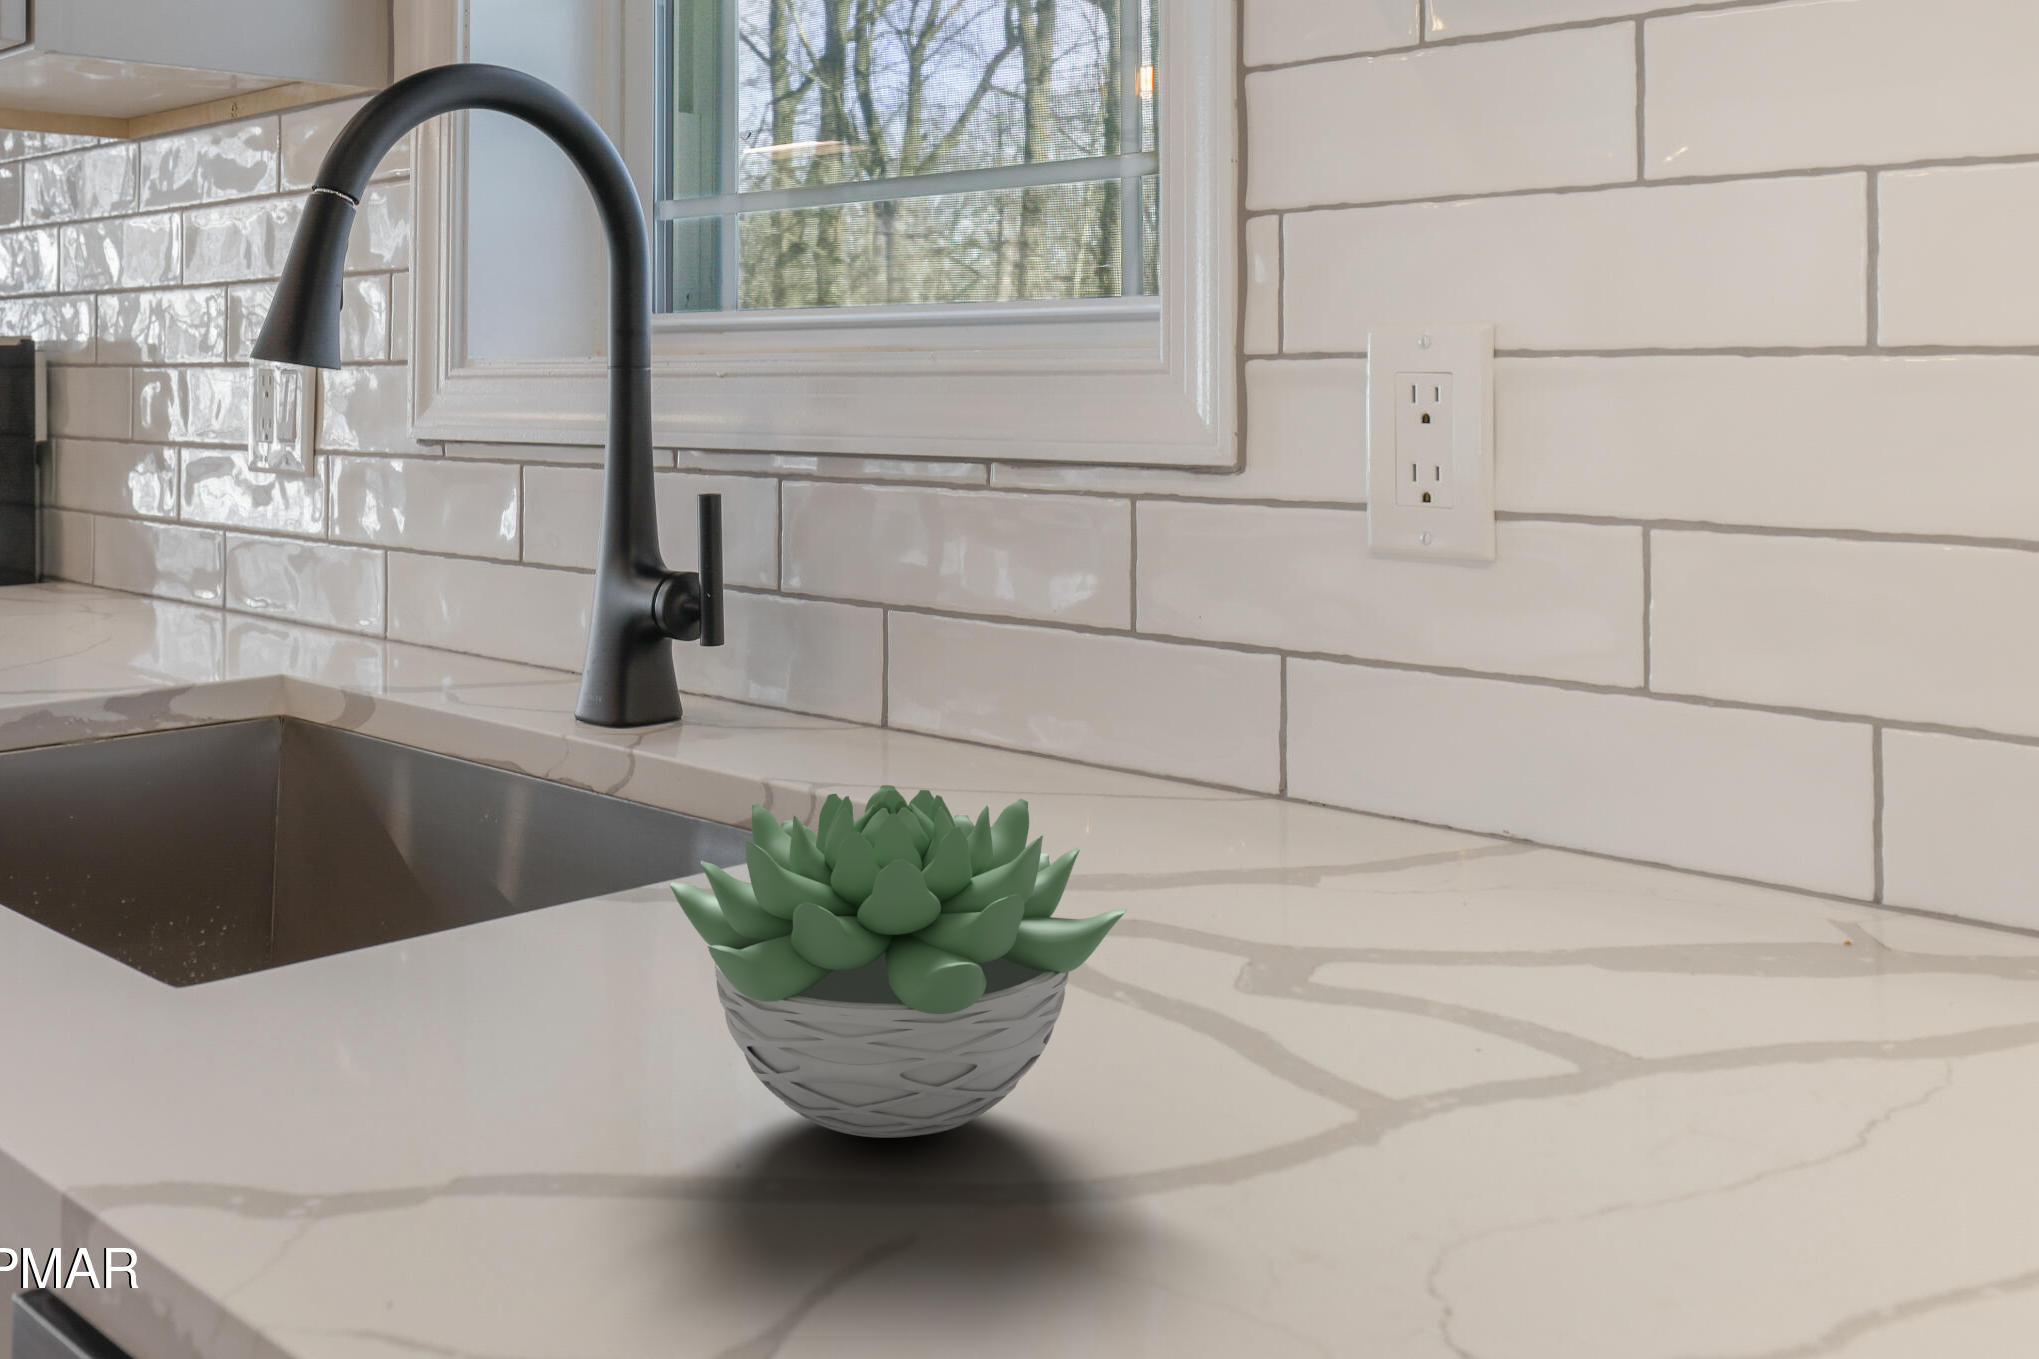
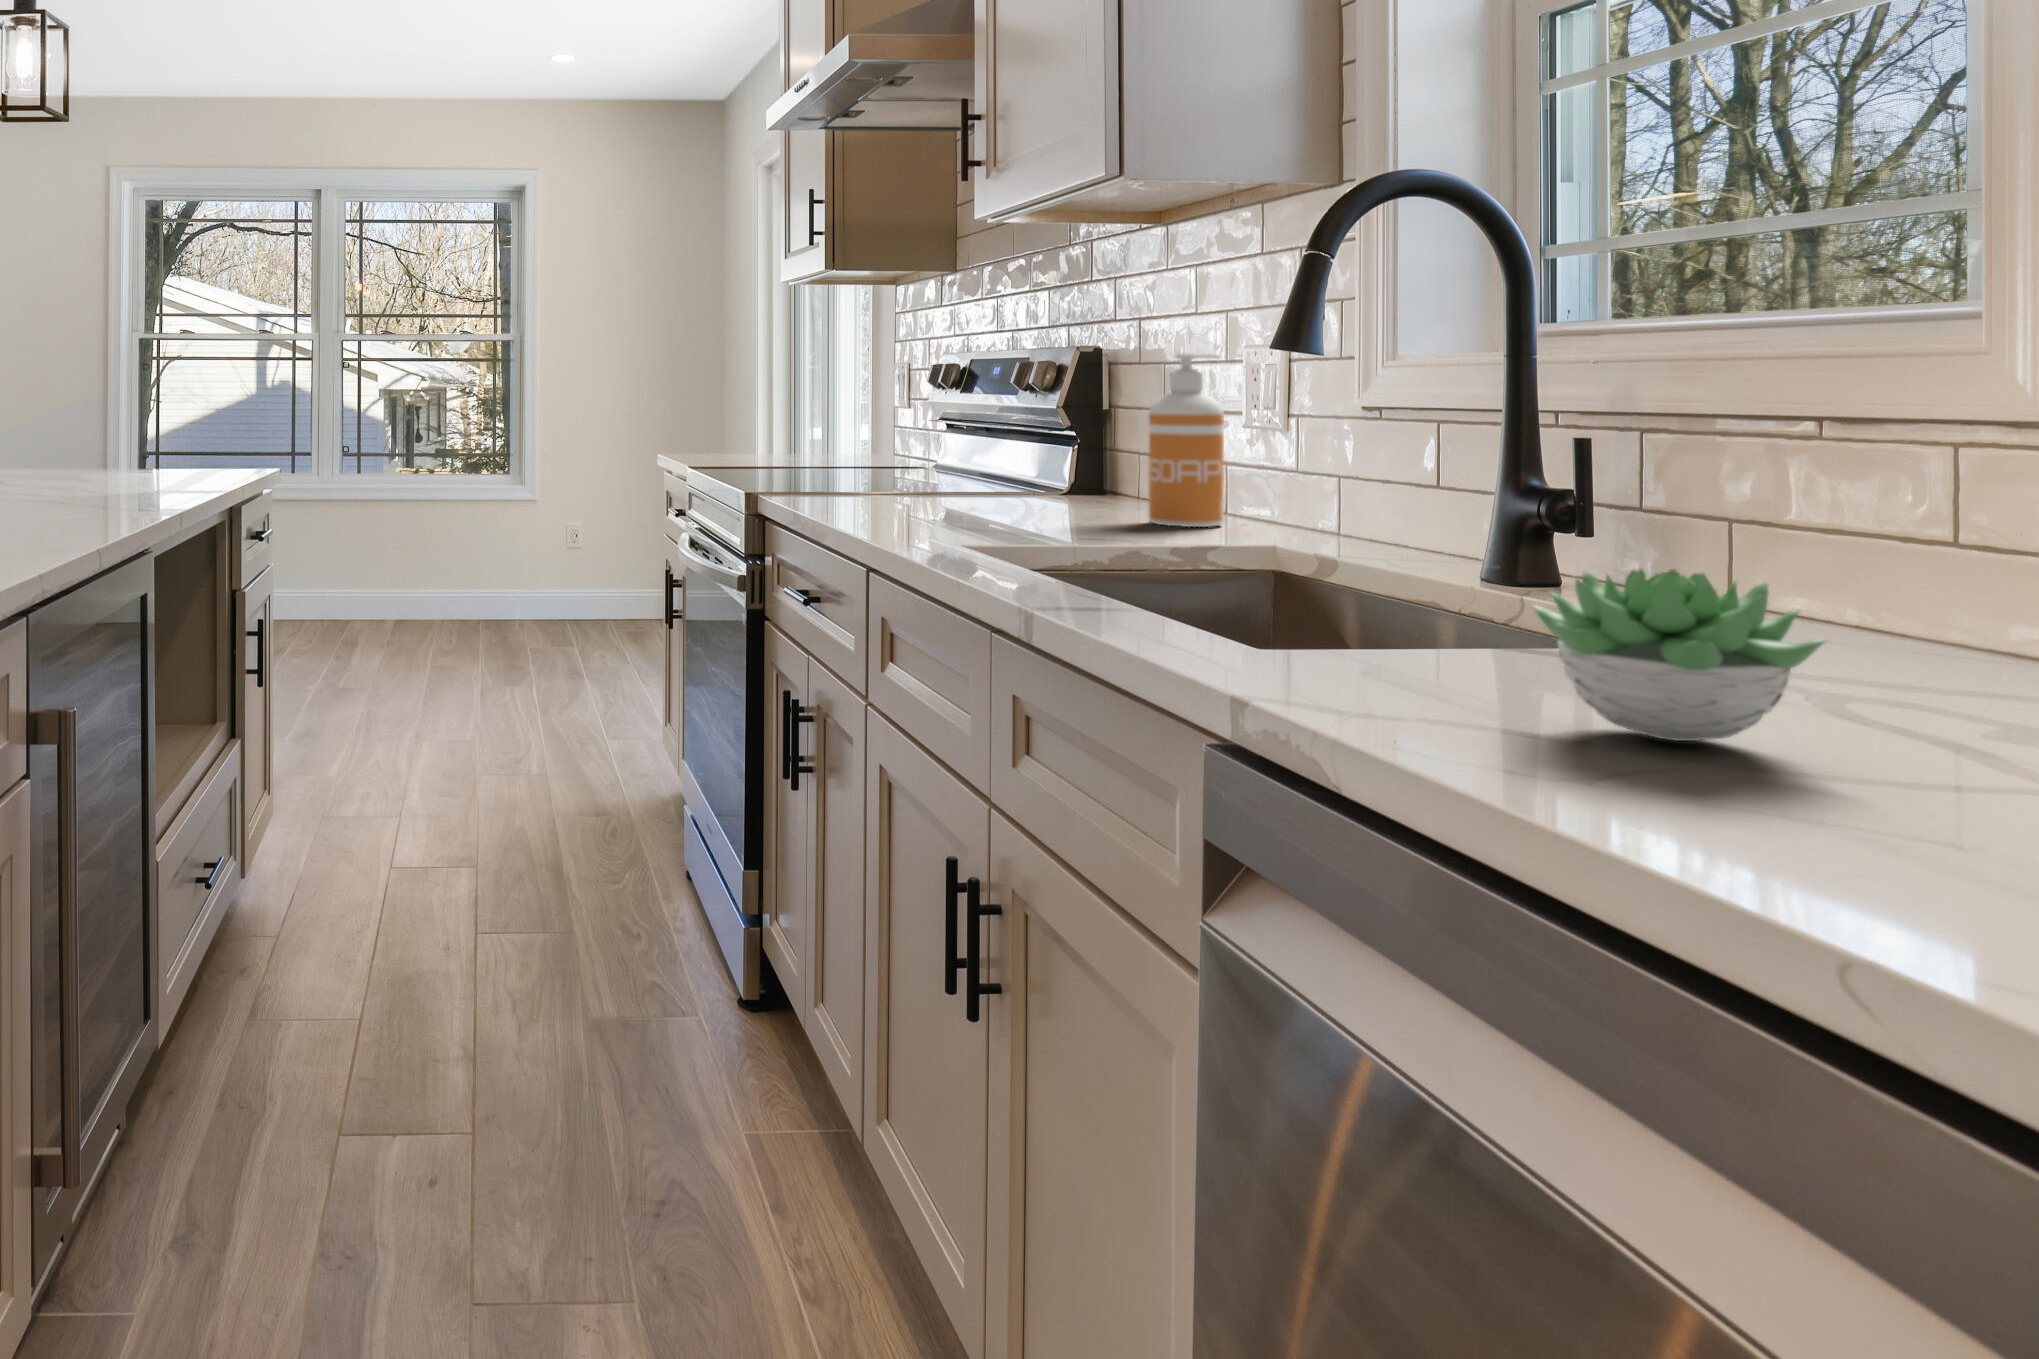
soap dispenser: none [85,354,211,652] -> present [1149,354,1224,527]

